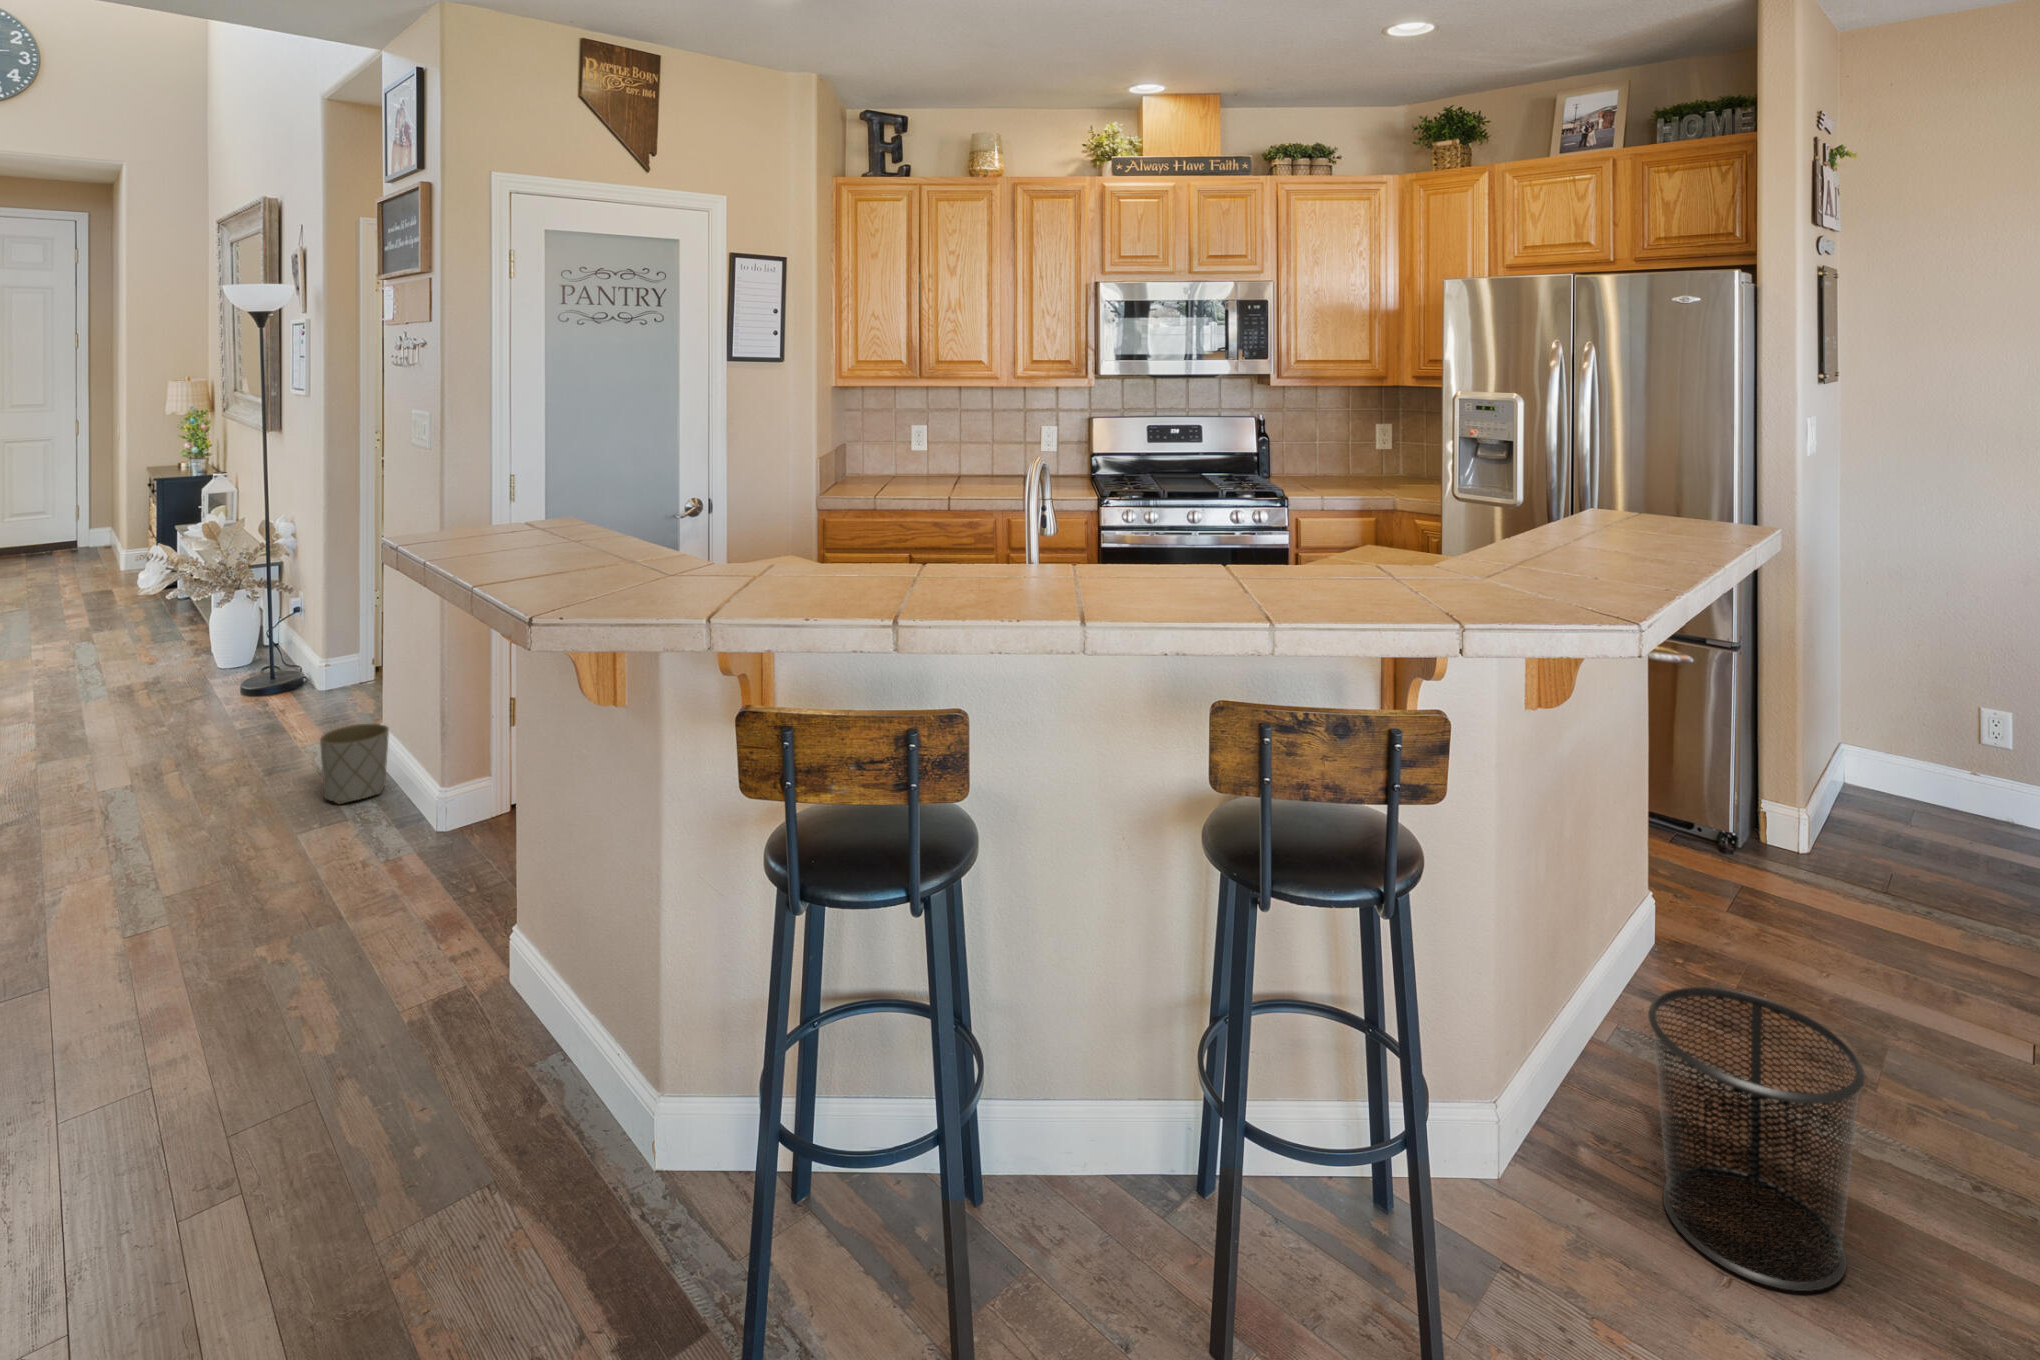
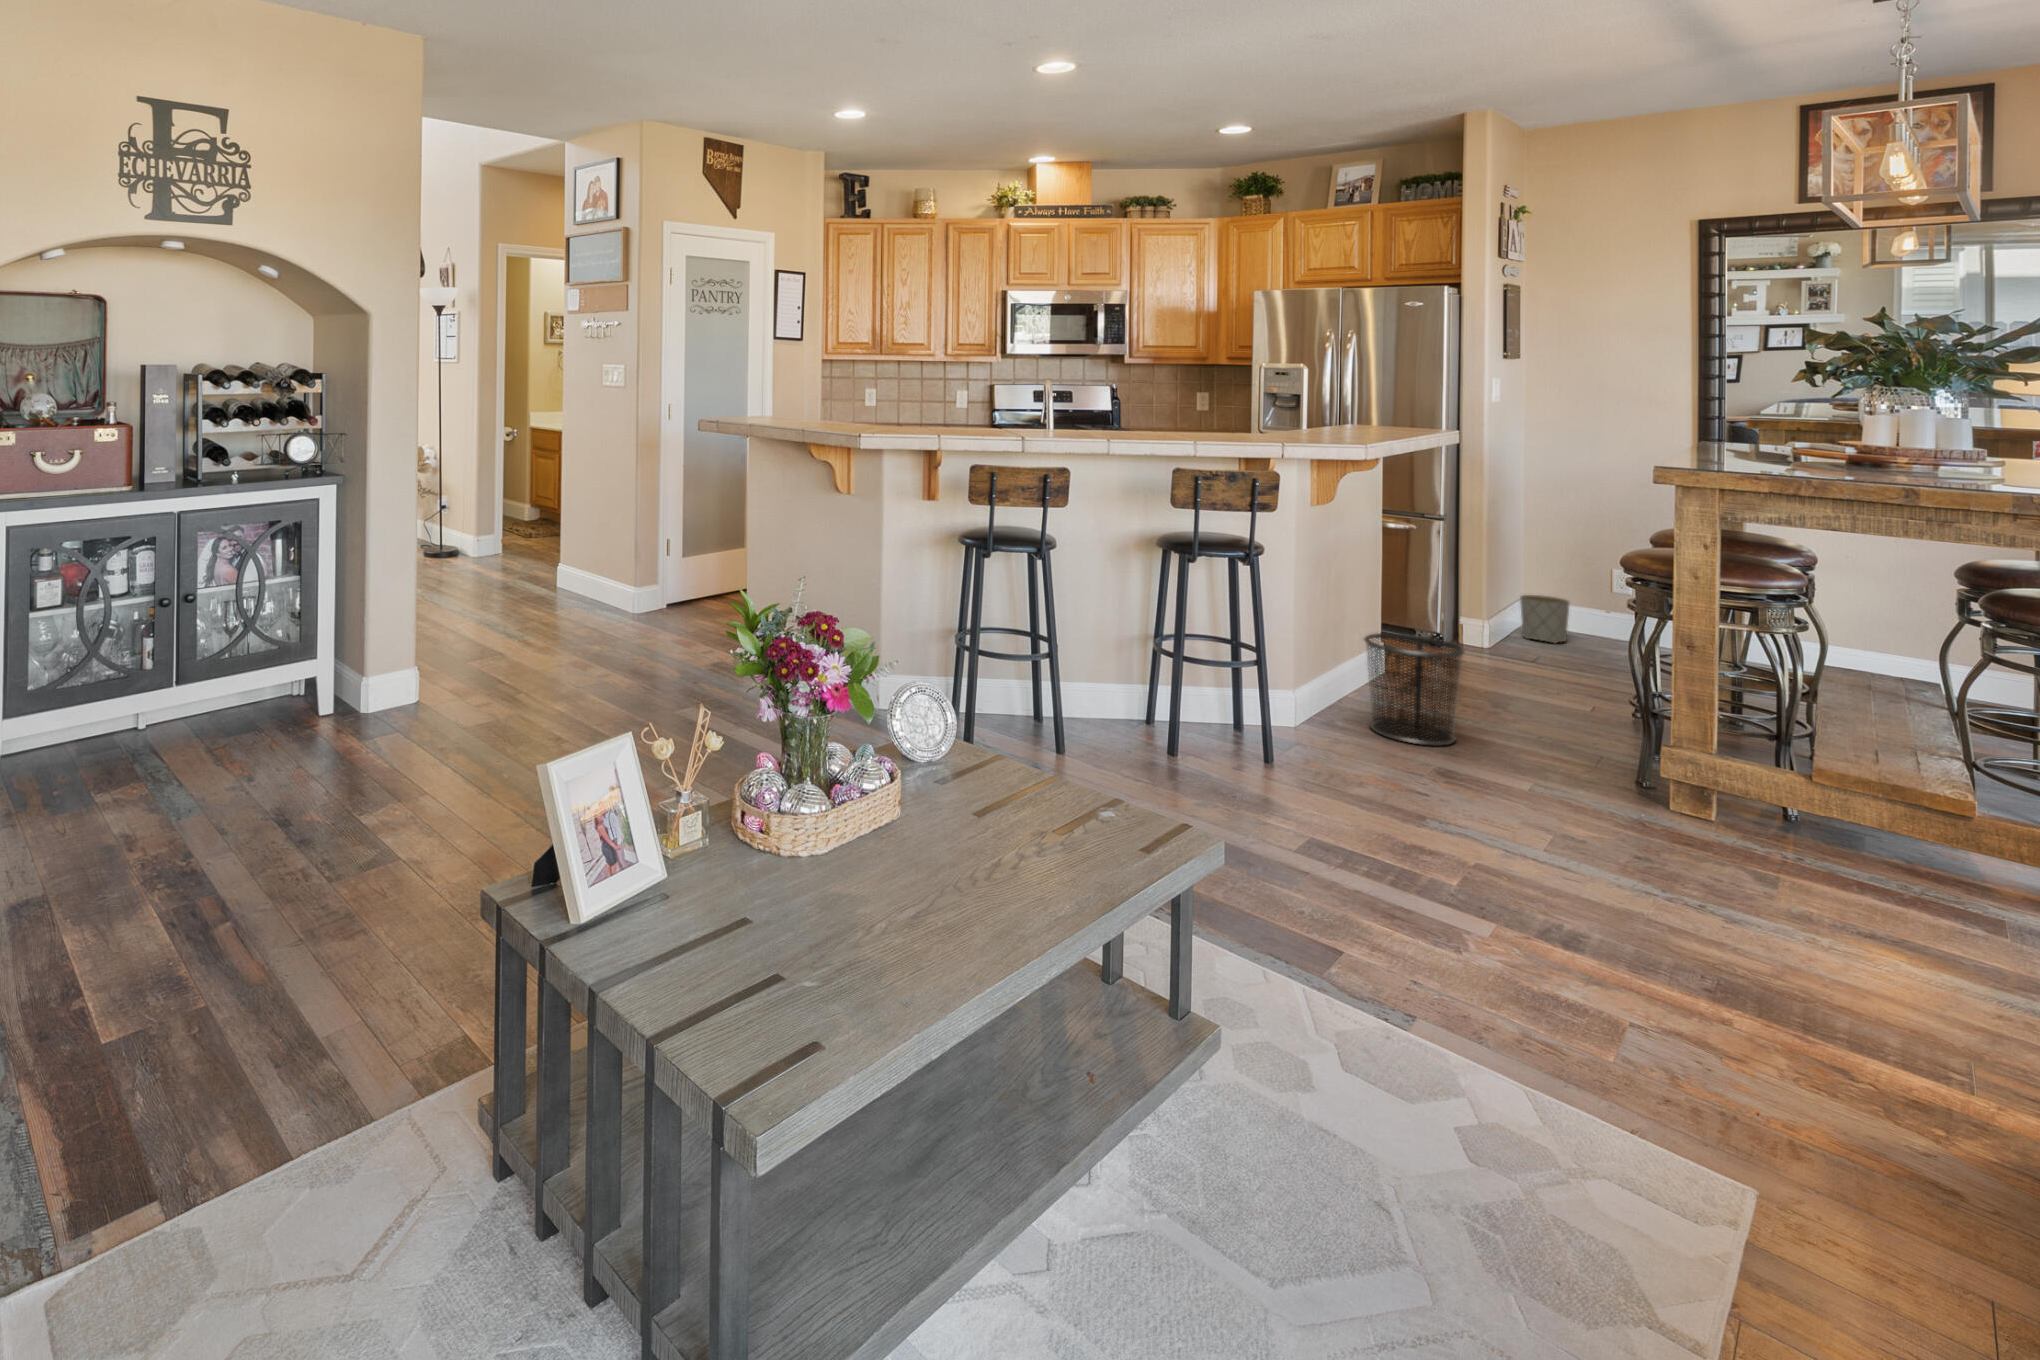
planter: present [320,724,389,804] -> present [1520,595,1569,643]

